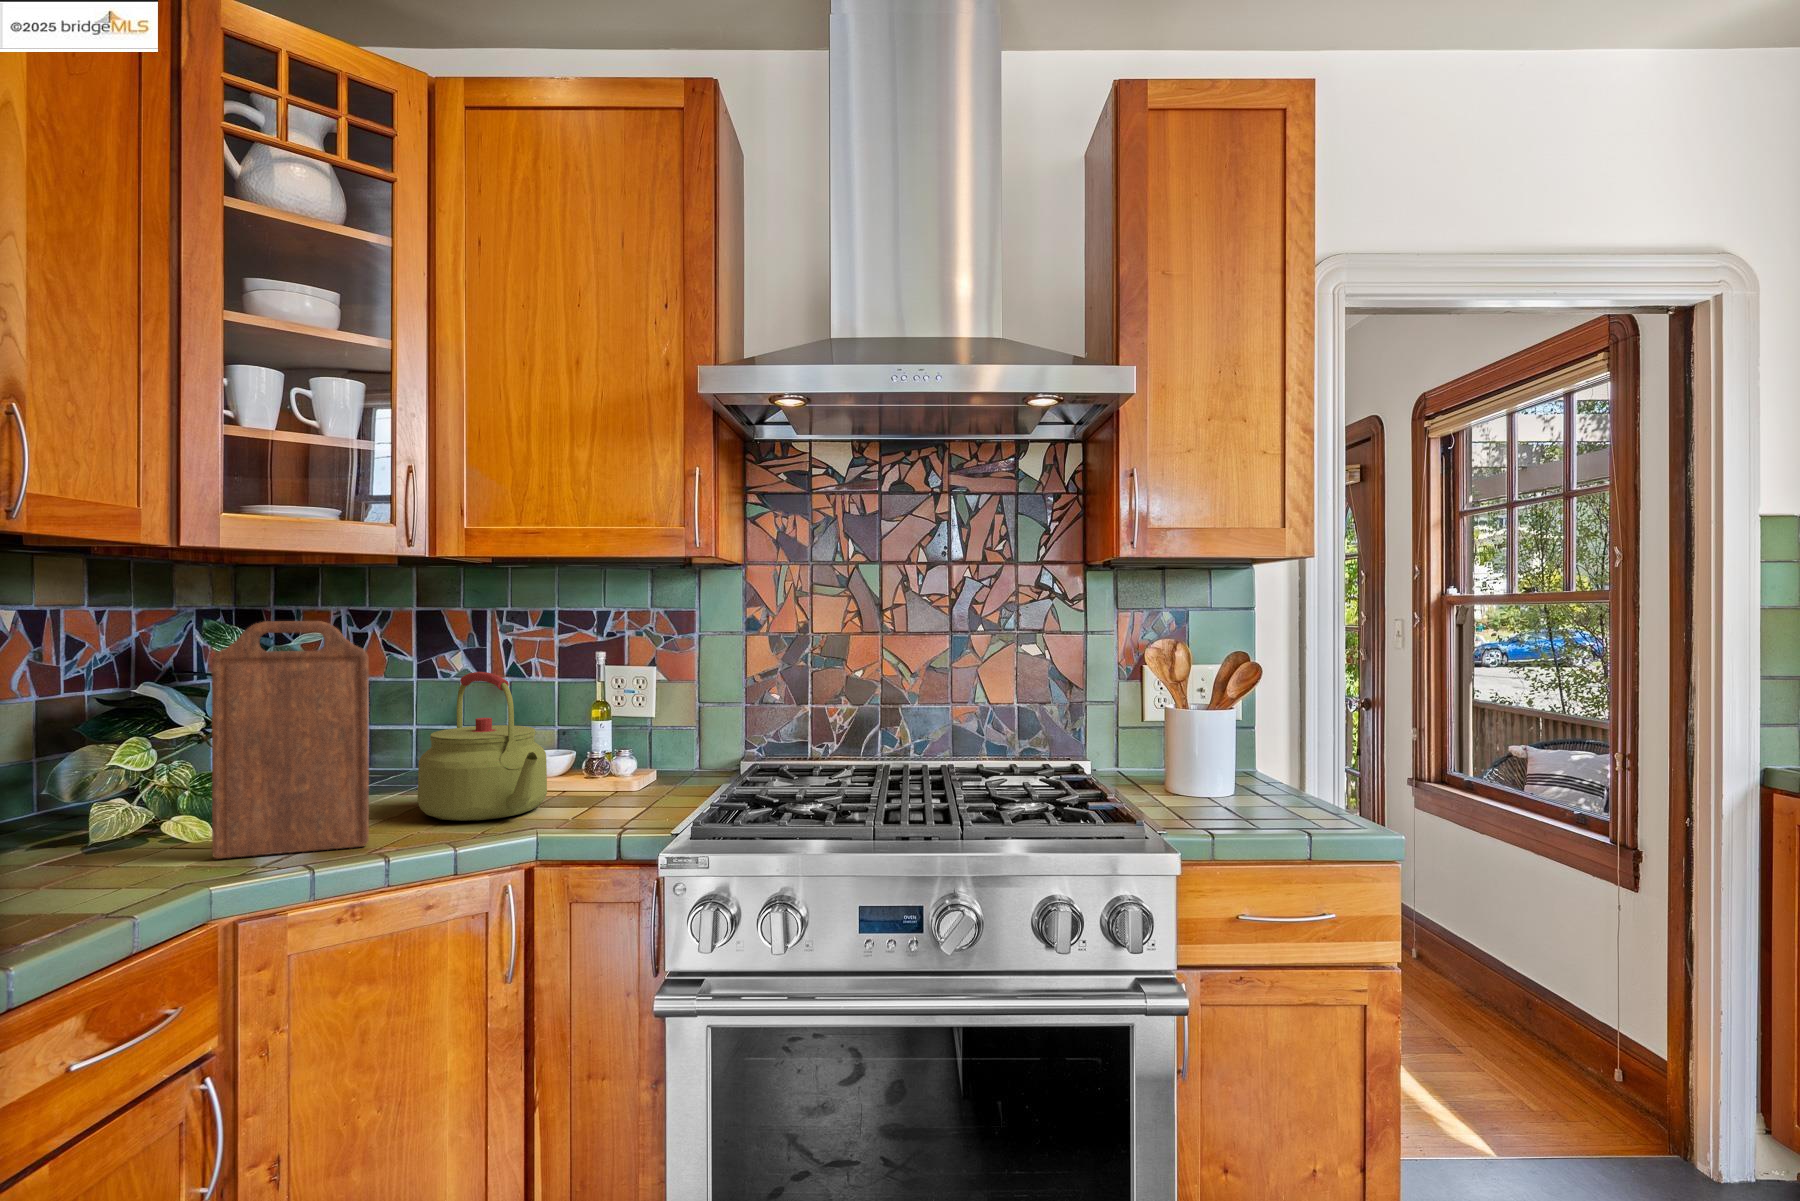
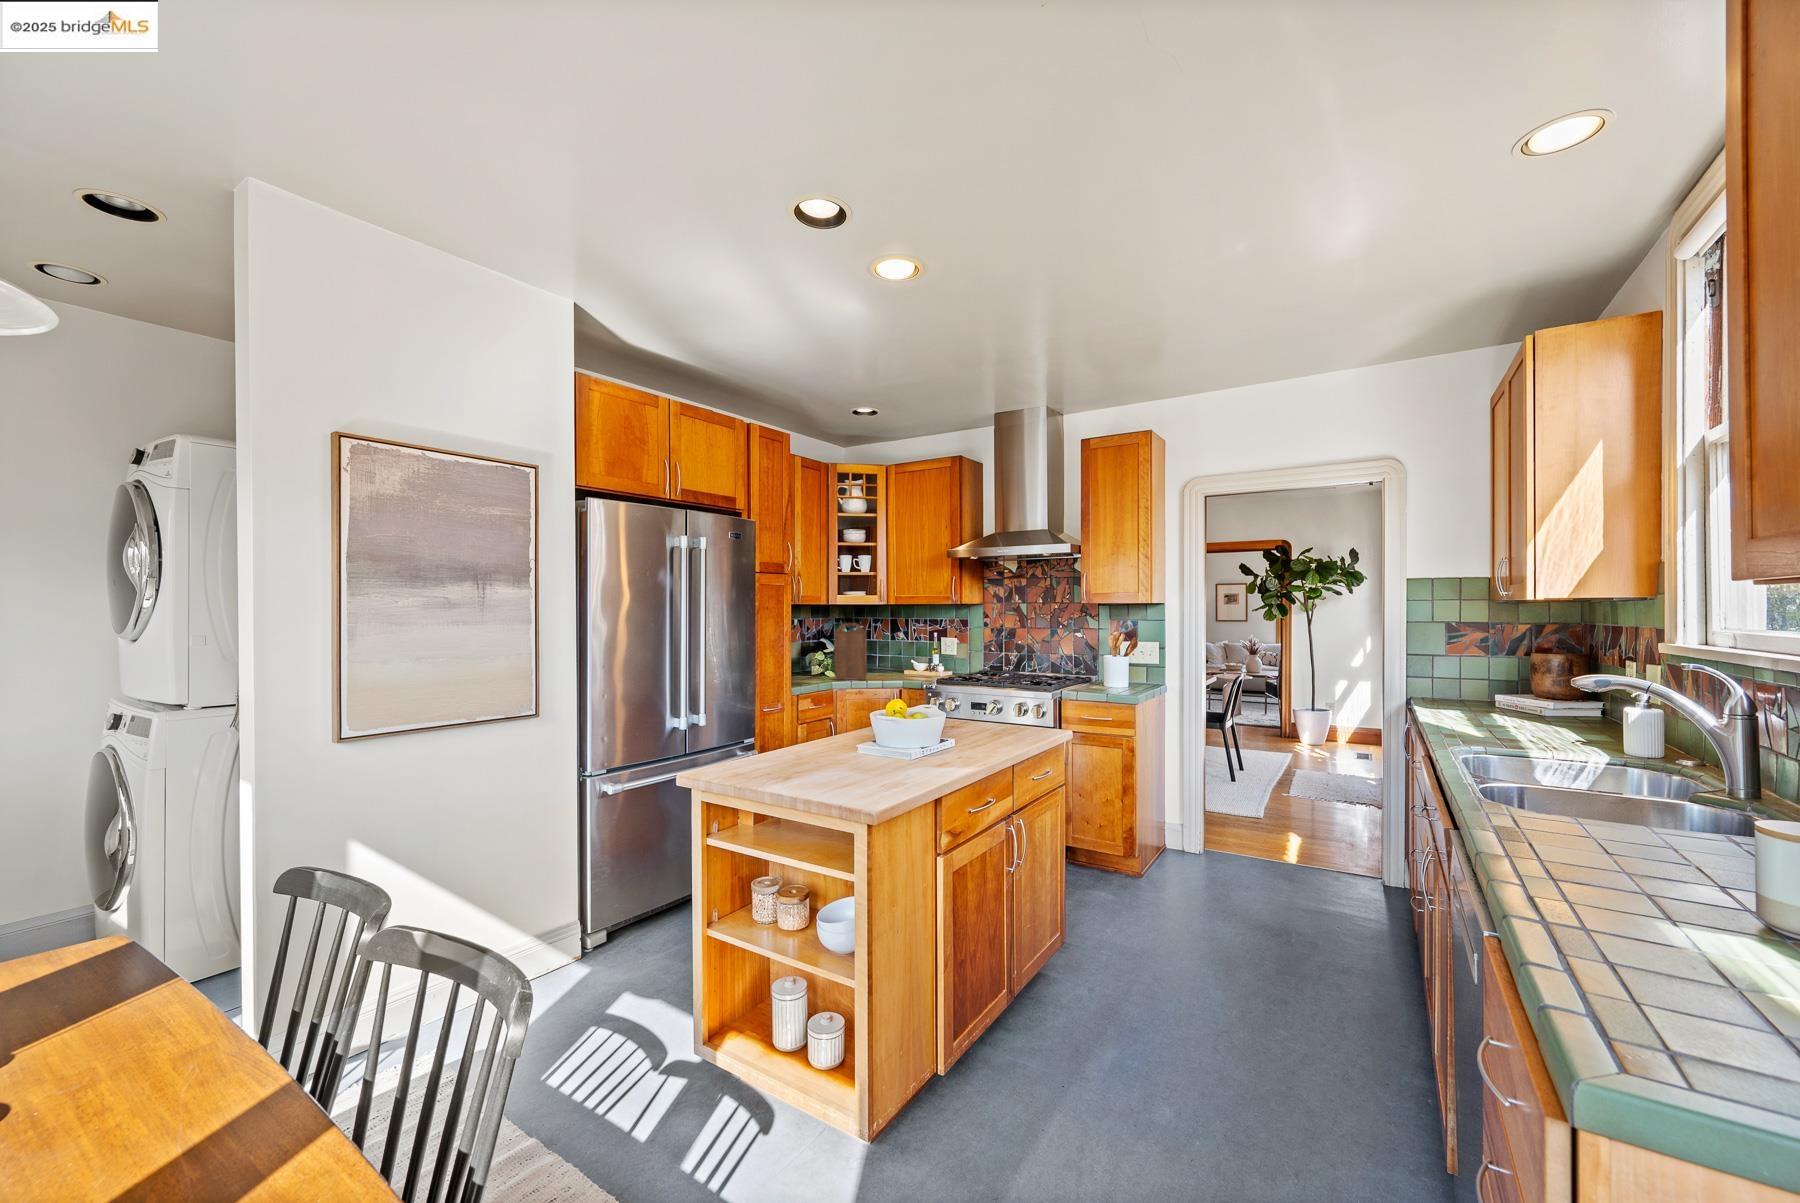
kettle: present [418,672,547,821] -> none [881,638,914,678]

